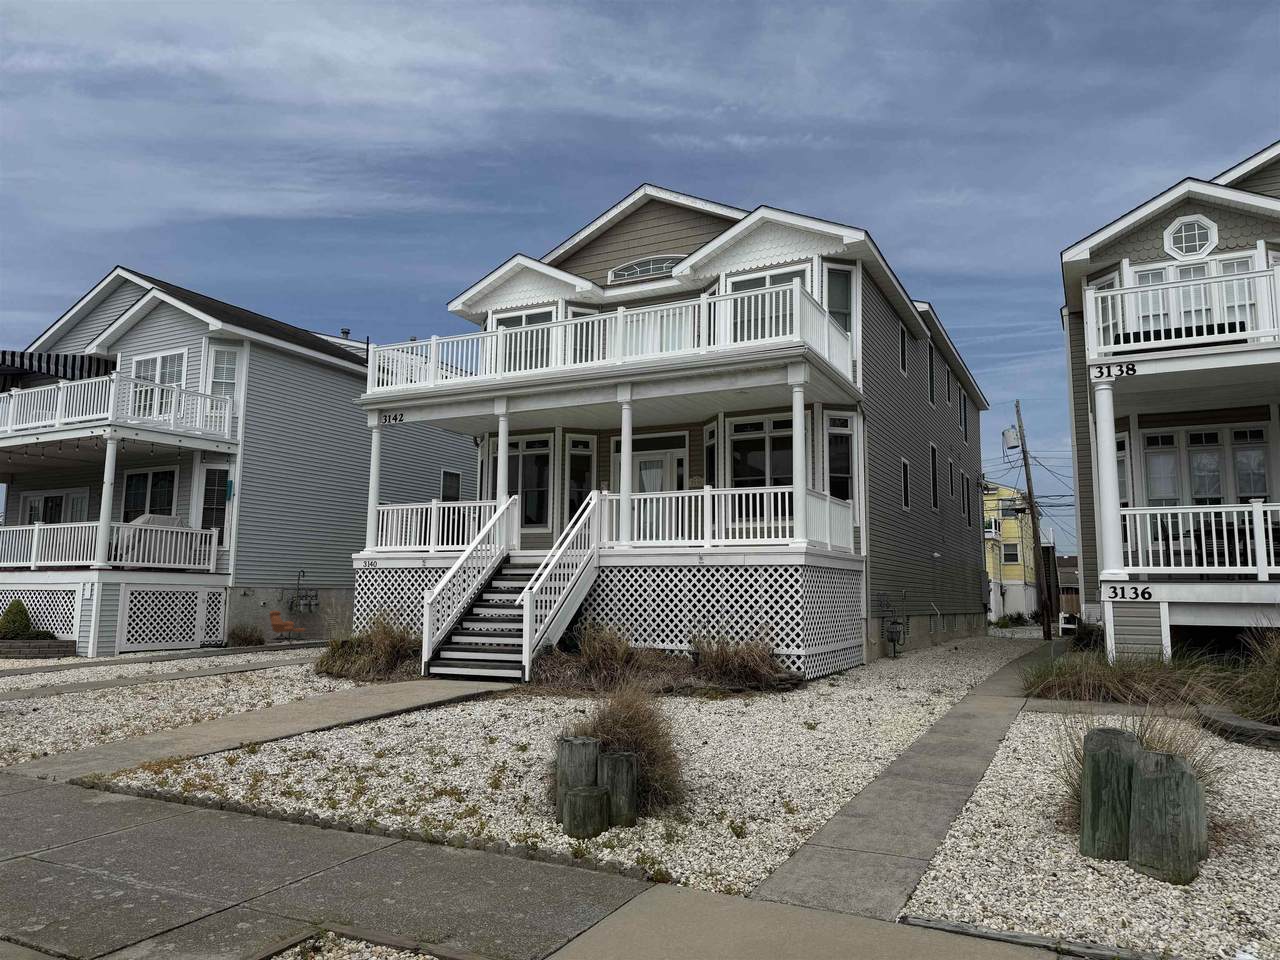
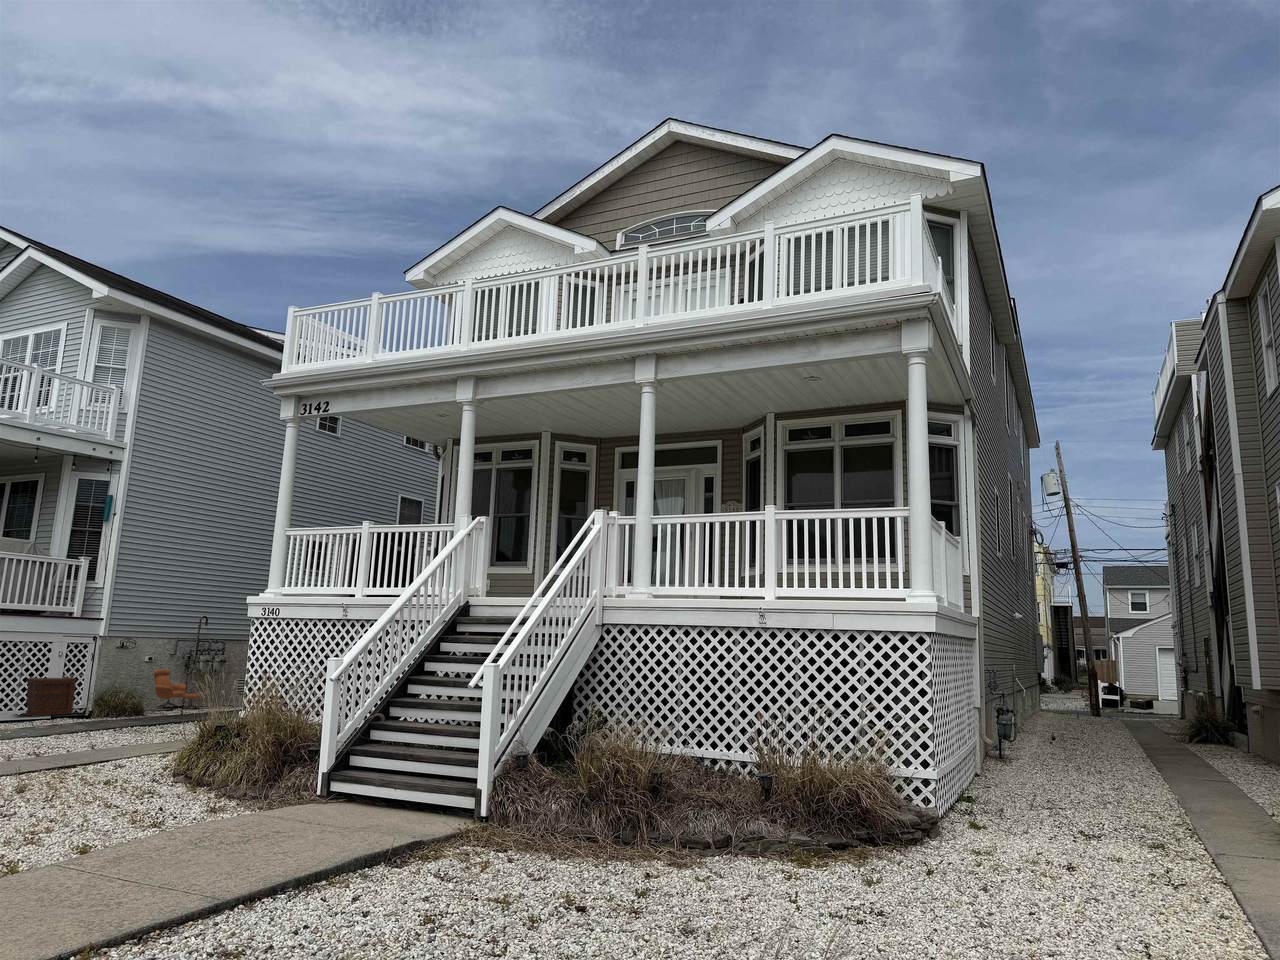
wooden crate: none [178,616,218,646] -> present [22,676,76,716]

